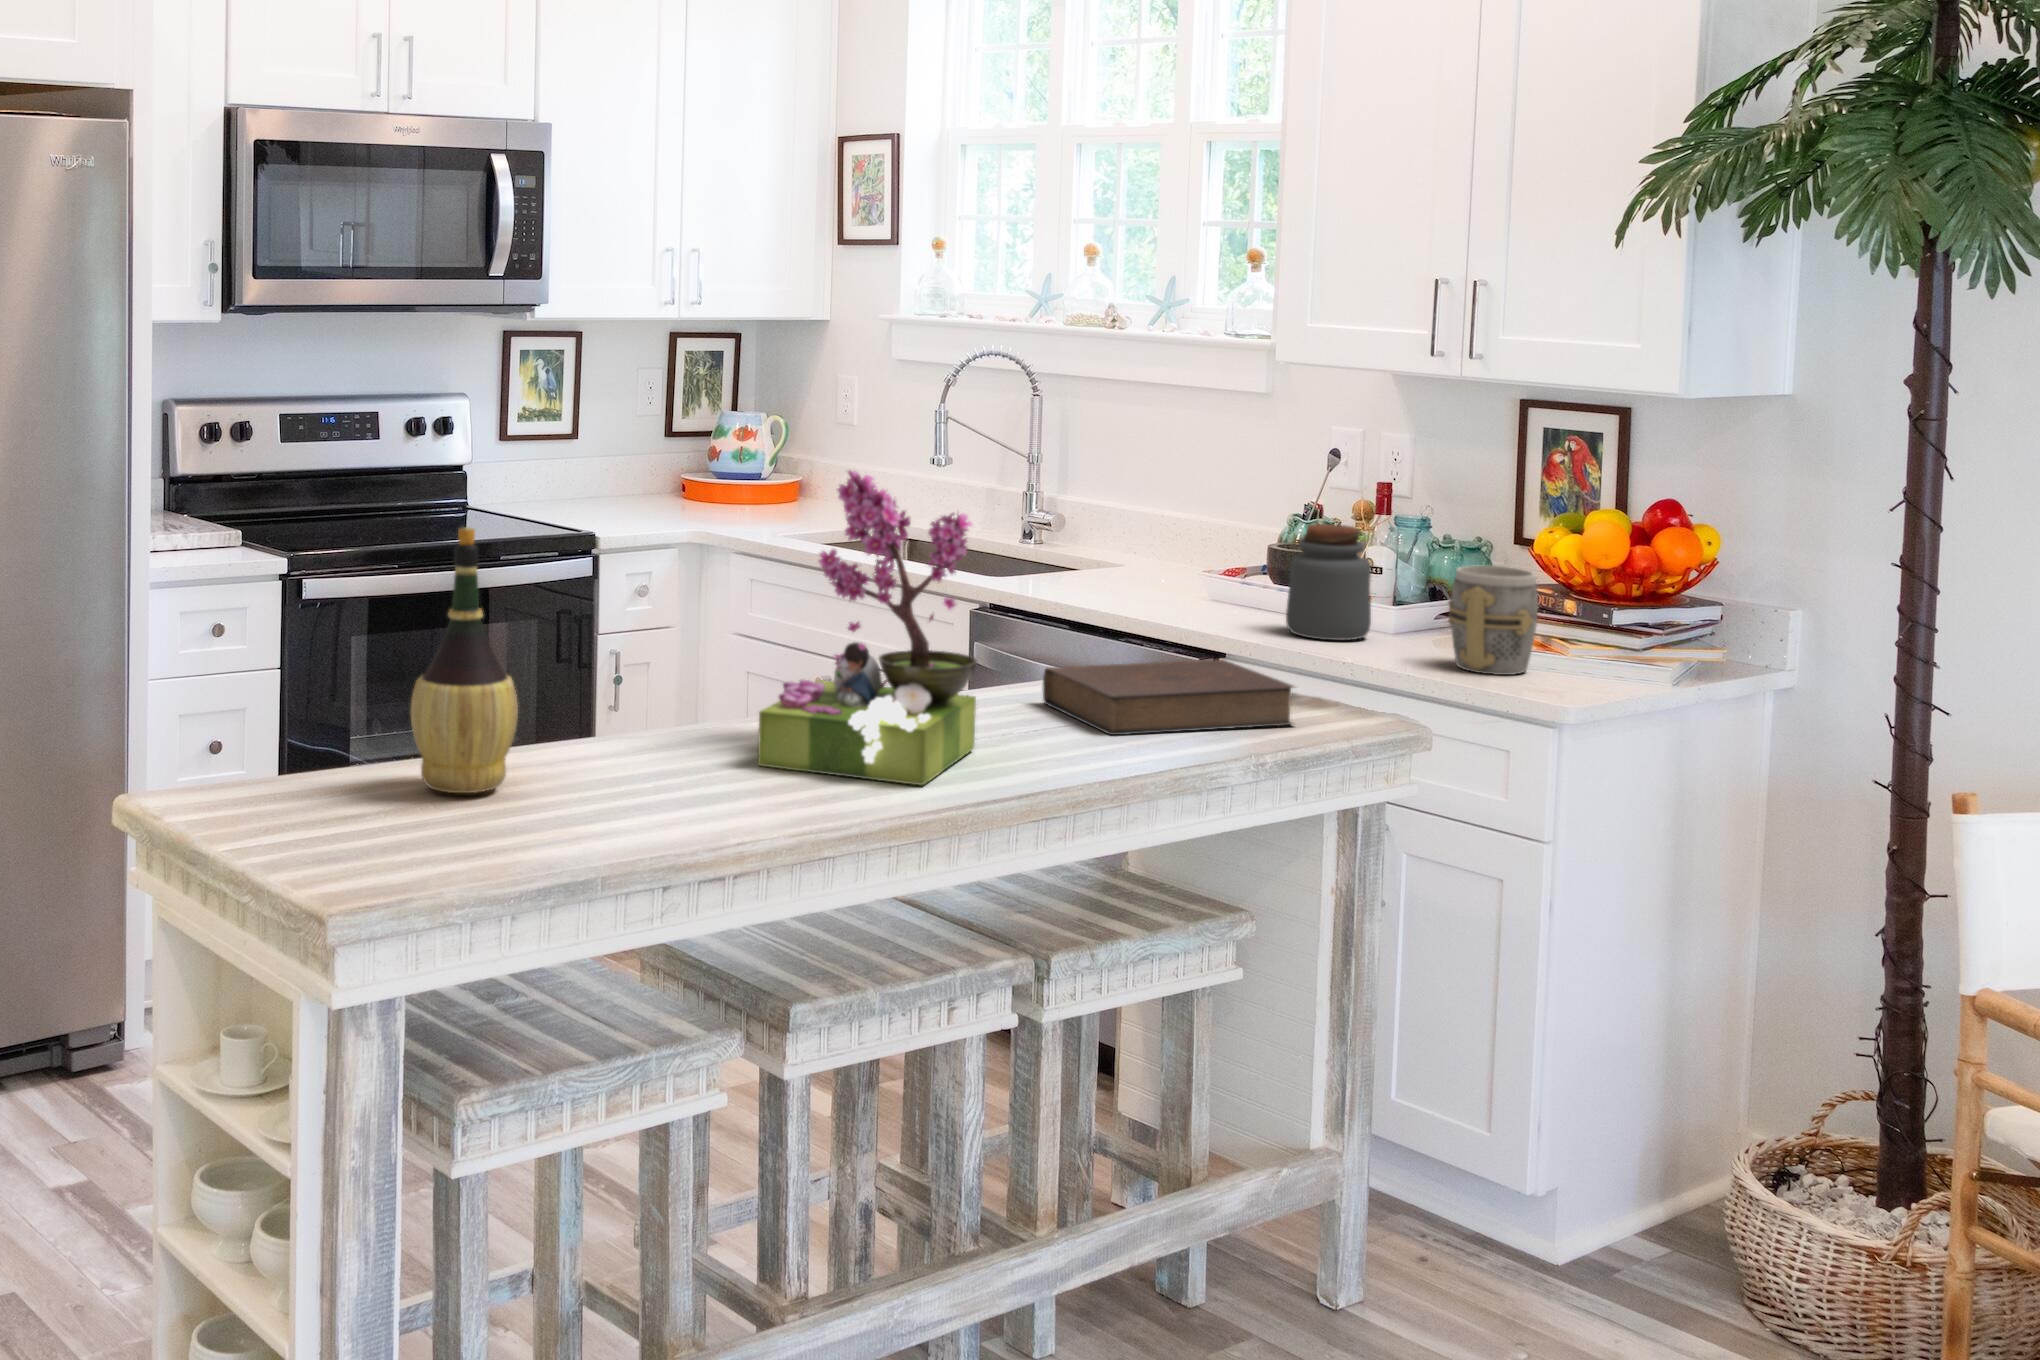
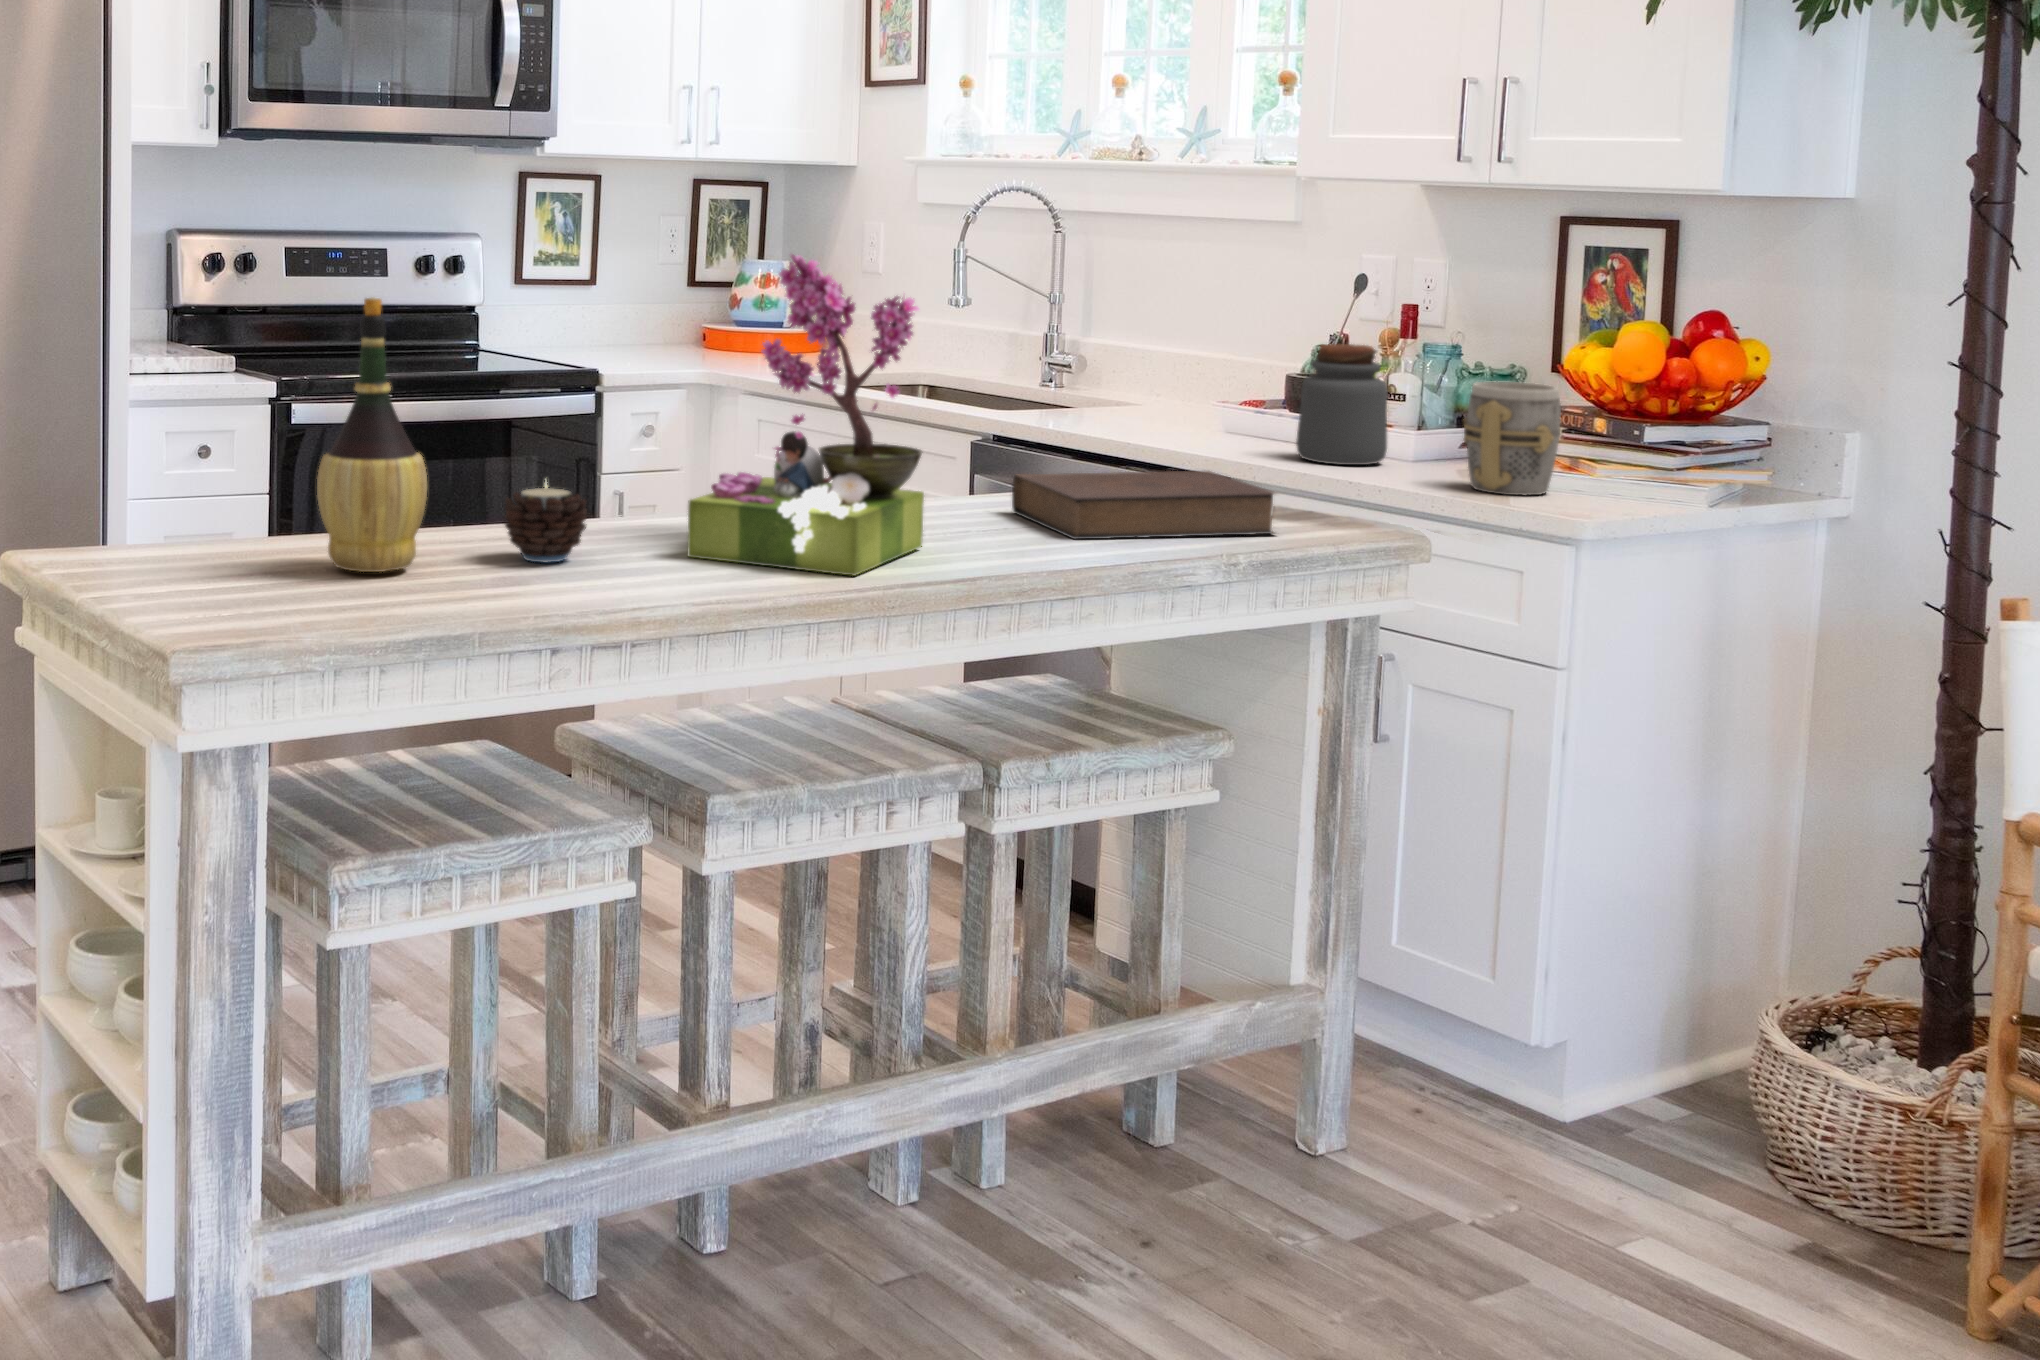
candle: none [584,694,665,776] -> present [505,485,587,562]

